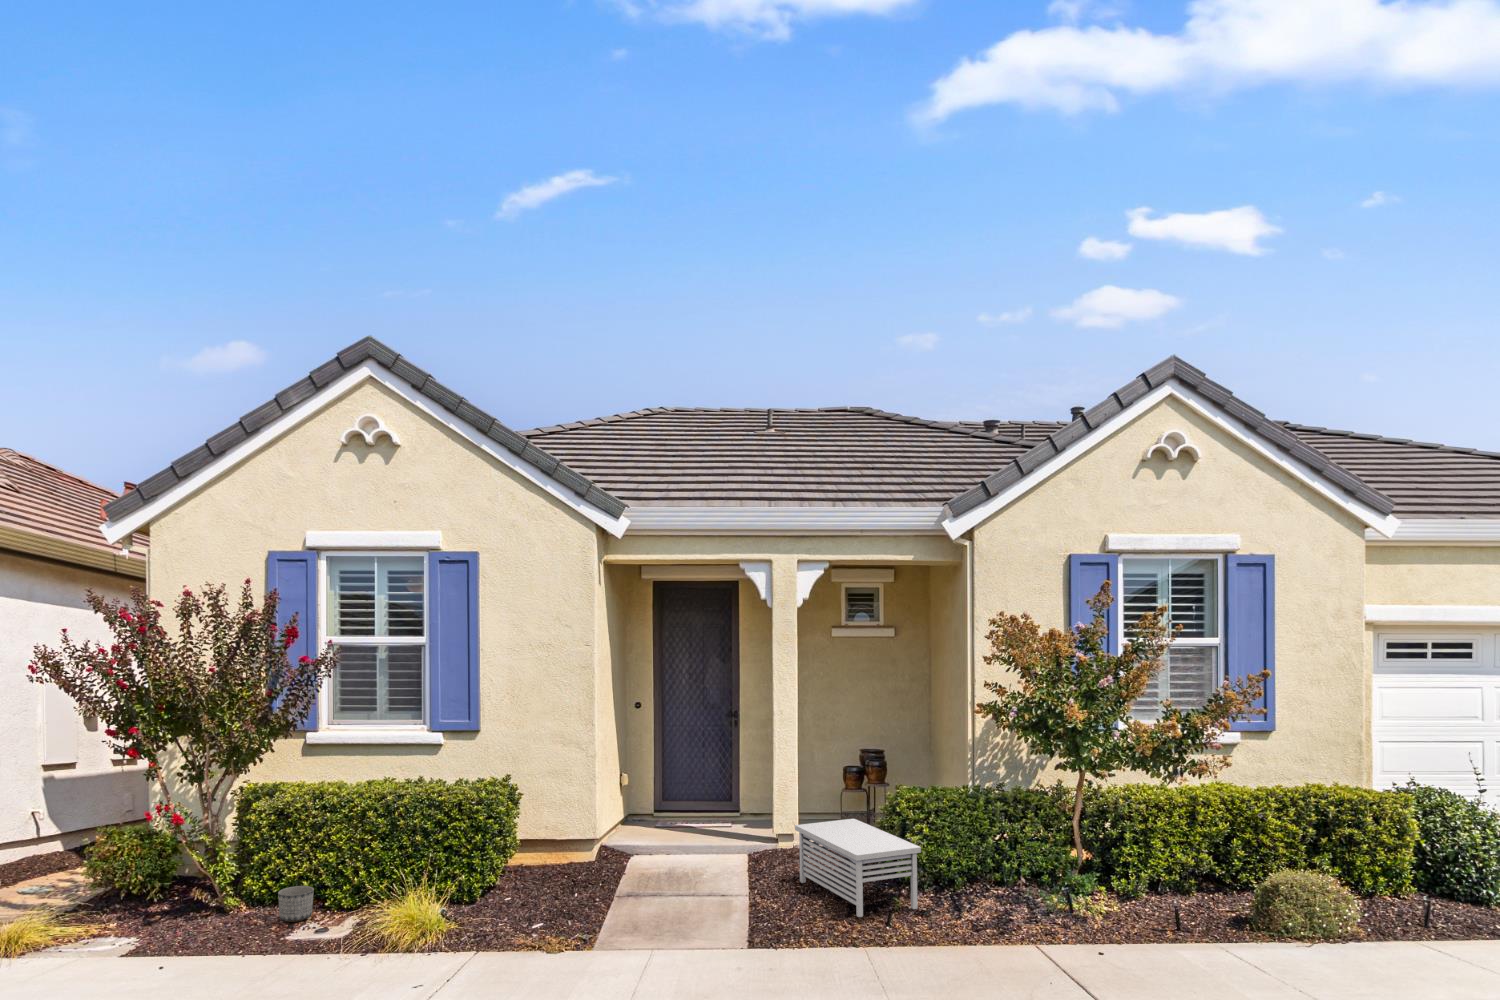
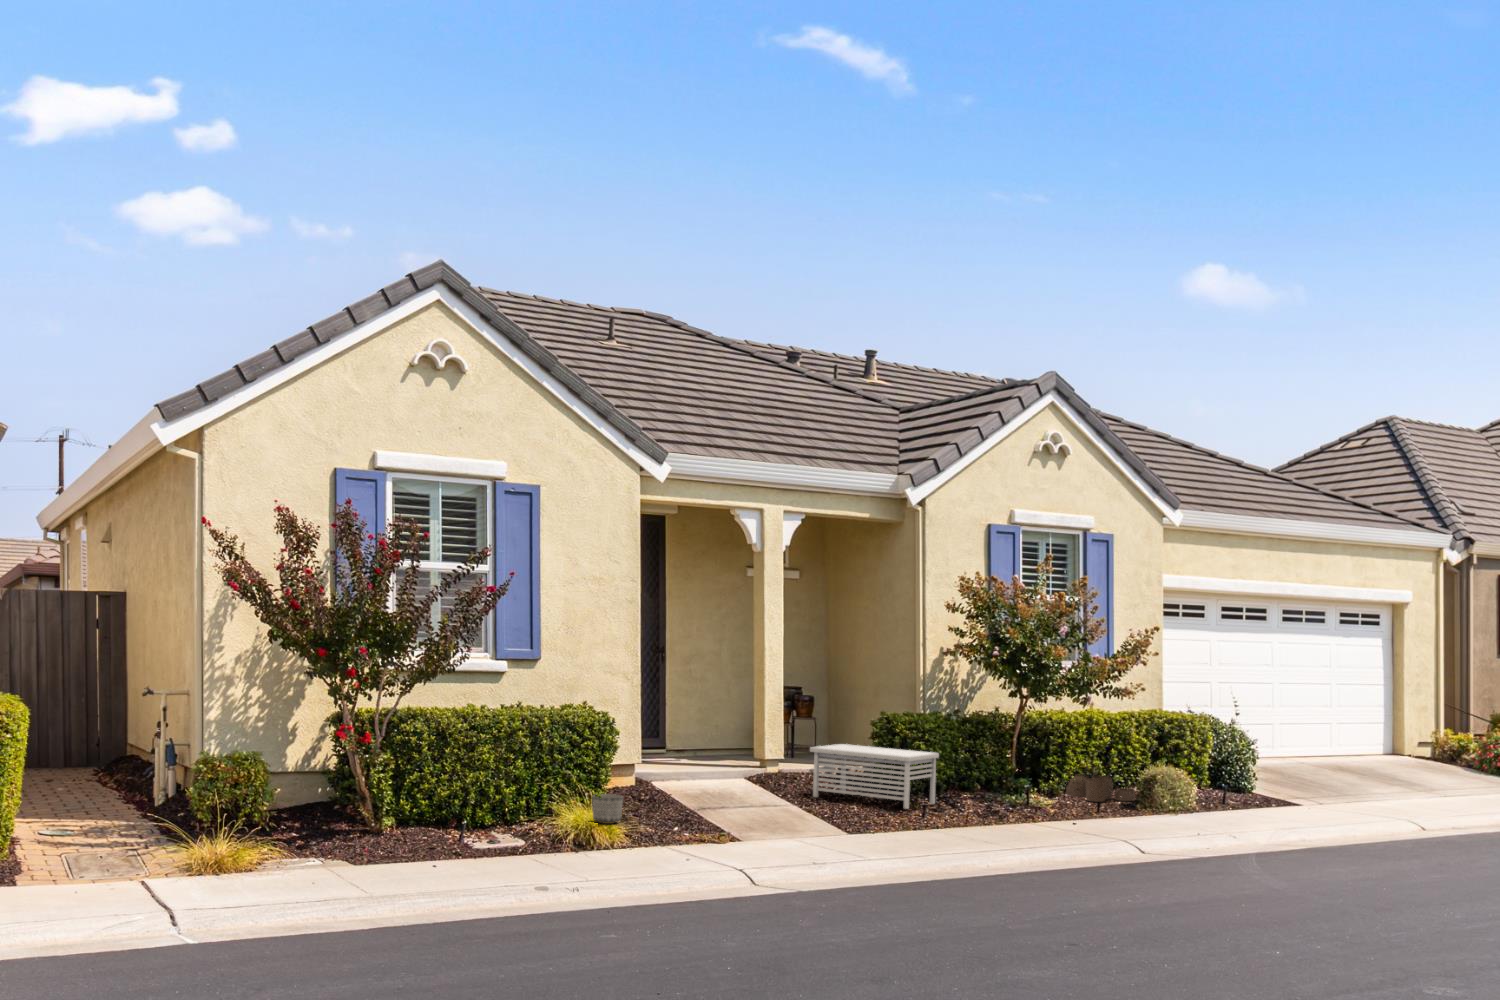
woven basket: none [1141,873,1222,923] -> present [1066,775,1135,802]
planter: present [278,886,314,922] -> present [592,794,623,824]

